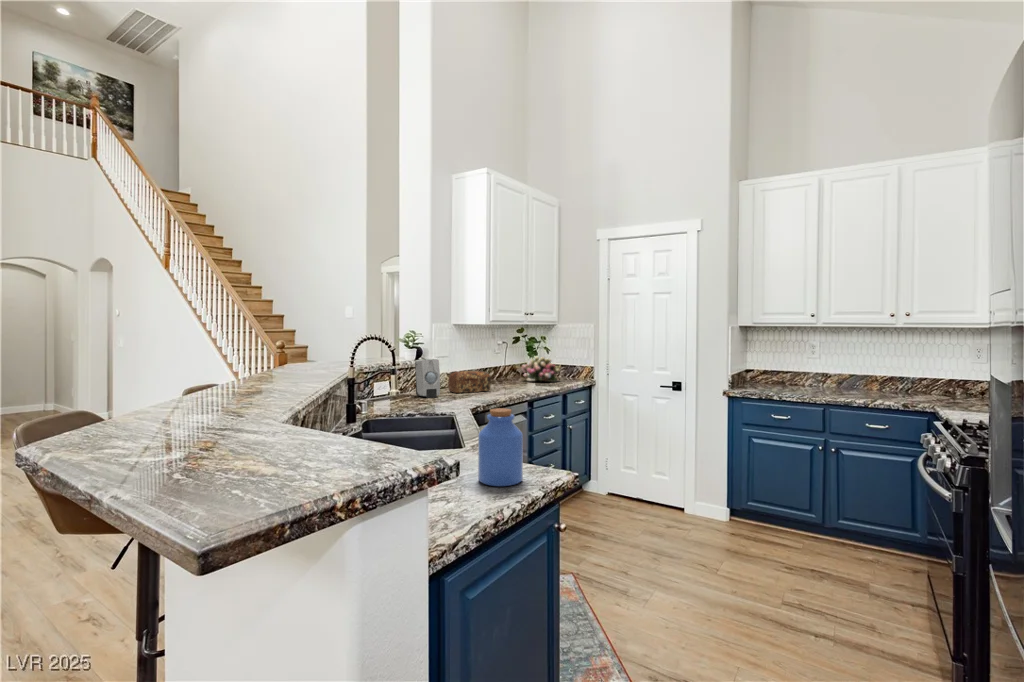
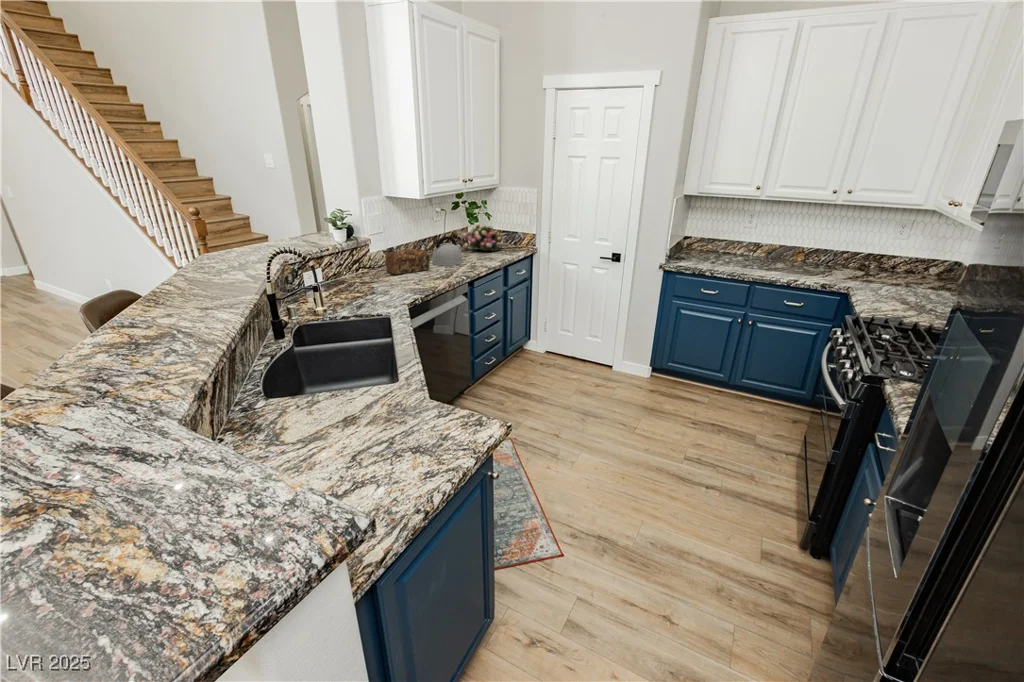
soap dispenser: present [415,359,440,398] -> none [348,242,377,284]
kettle: none [493,362,523,389] -> present [432,236,463,266]
jar: present [478,408,523,486] -> none [409,367,454,441]

